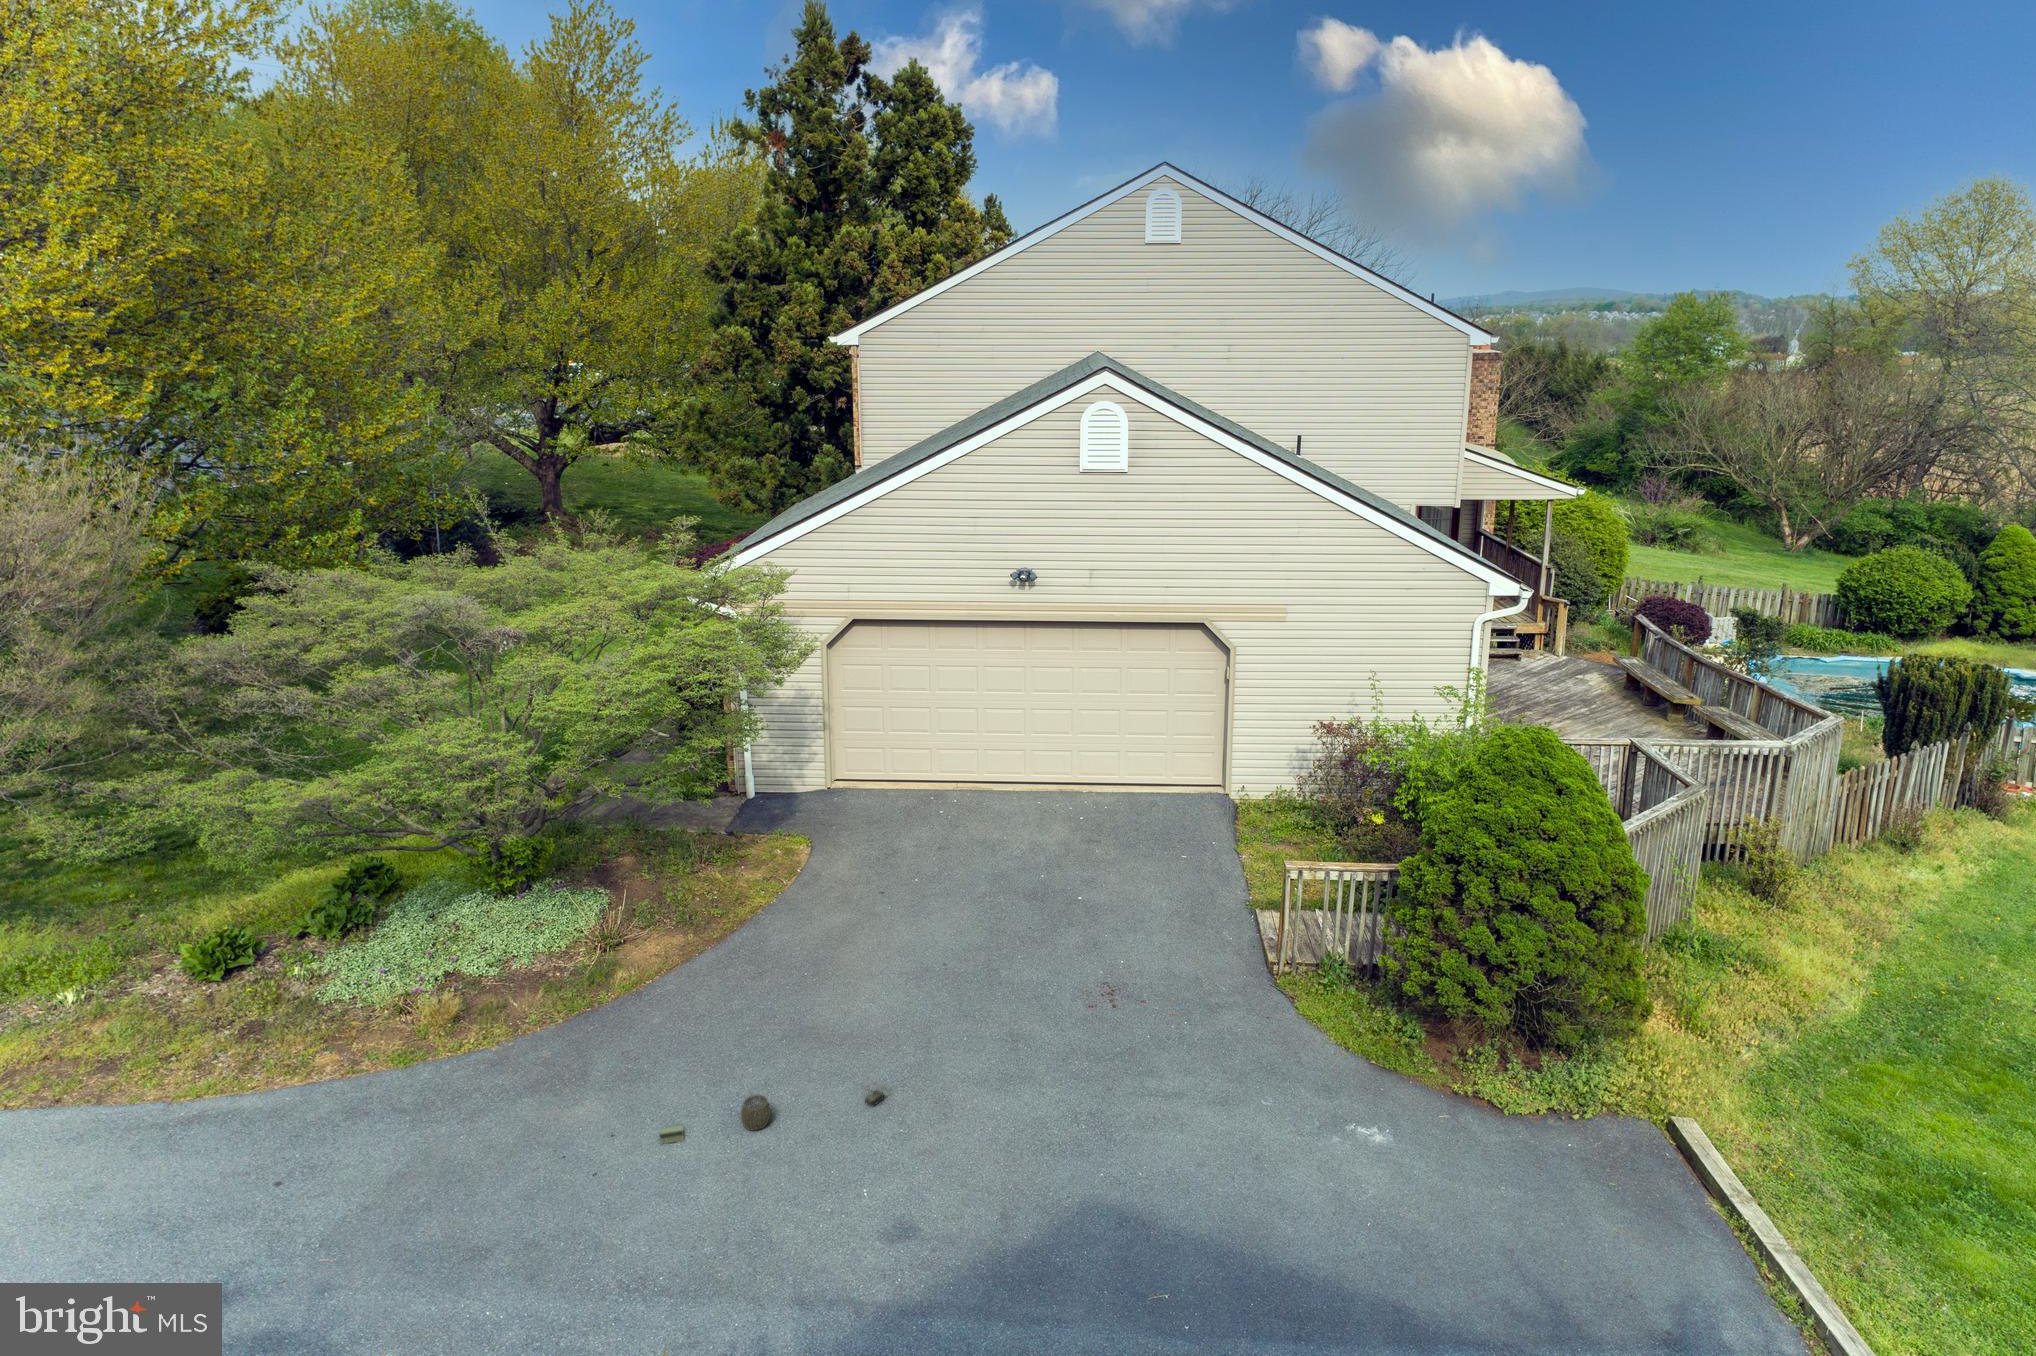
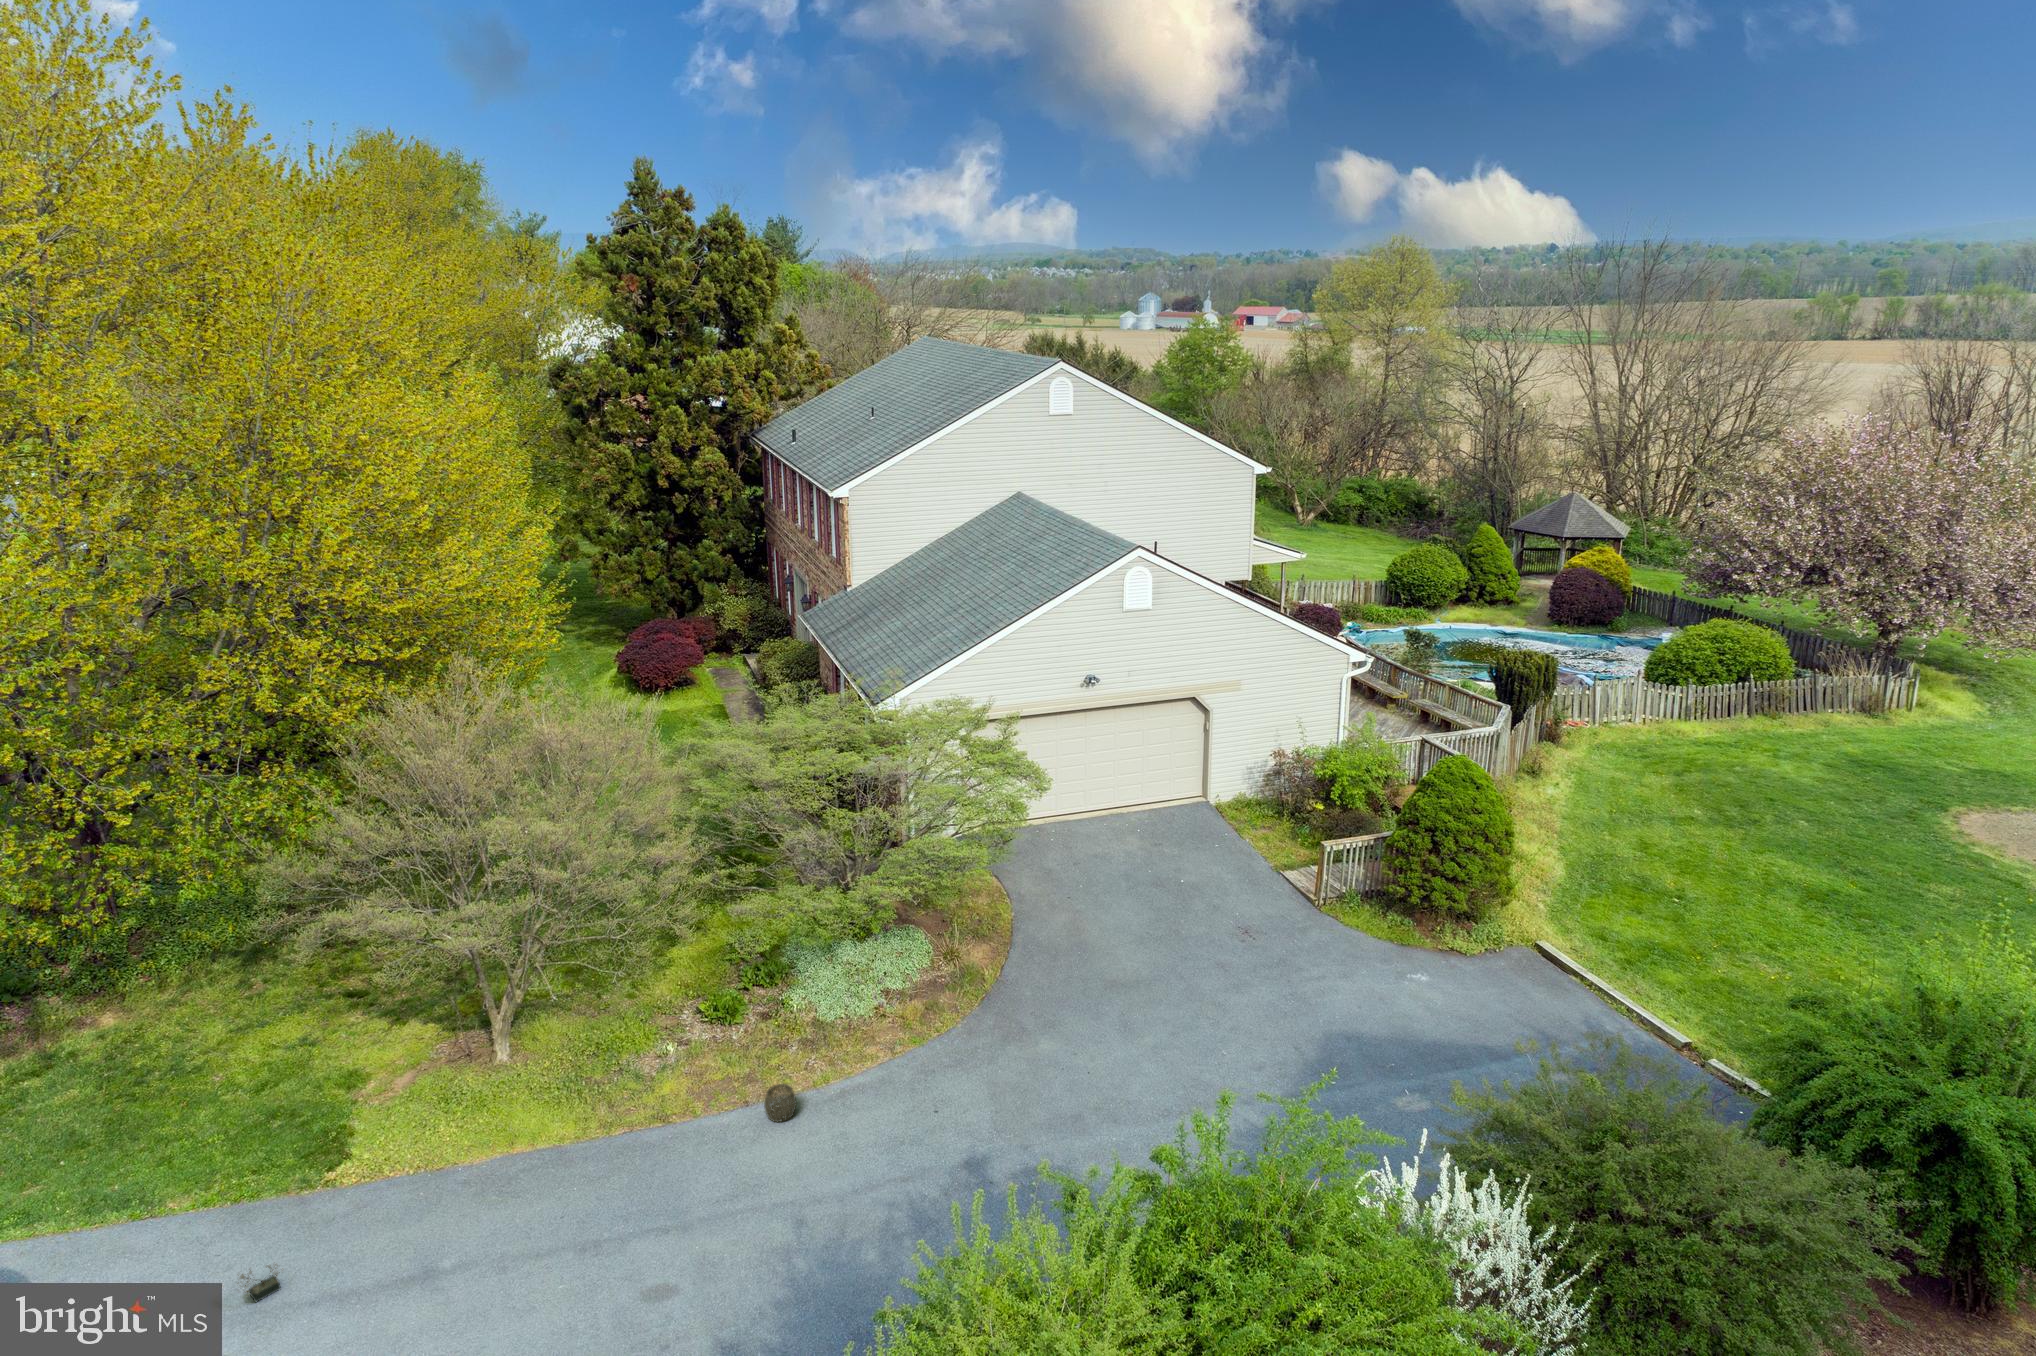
decorative plant: present [862,1083,884,1107] -> present [238,1265,281,1302]
toolbox: present [660,1125,684,1144] -> none [678,1116,704,1138]

